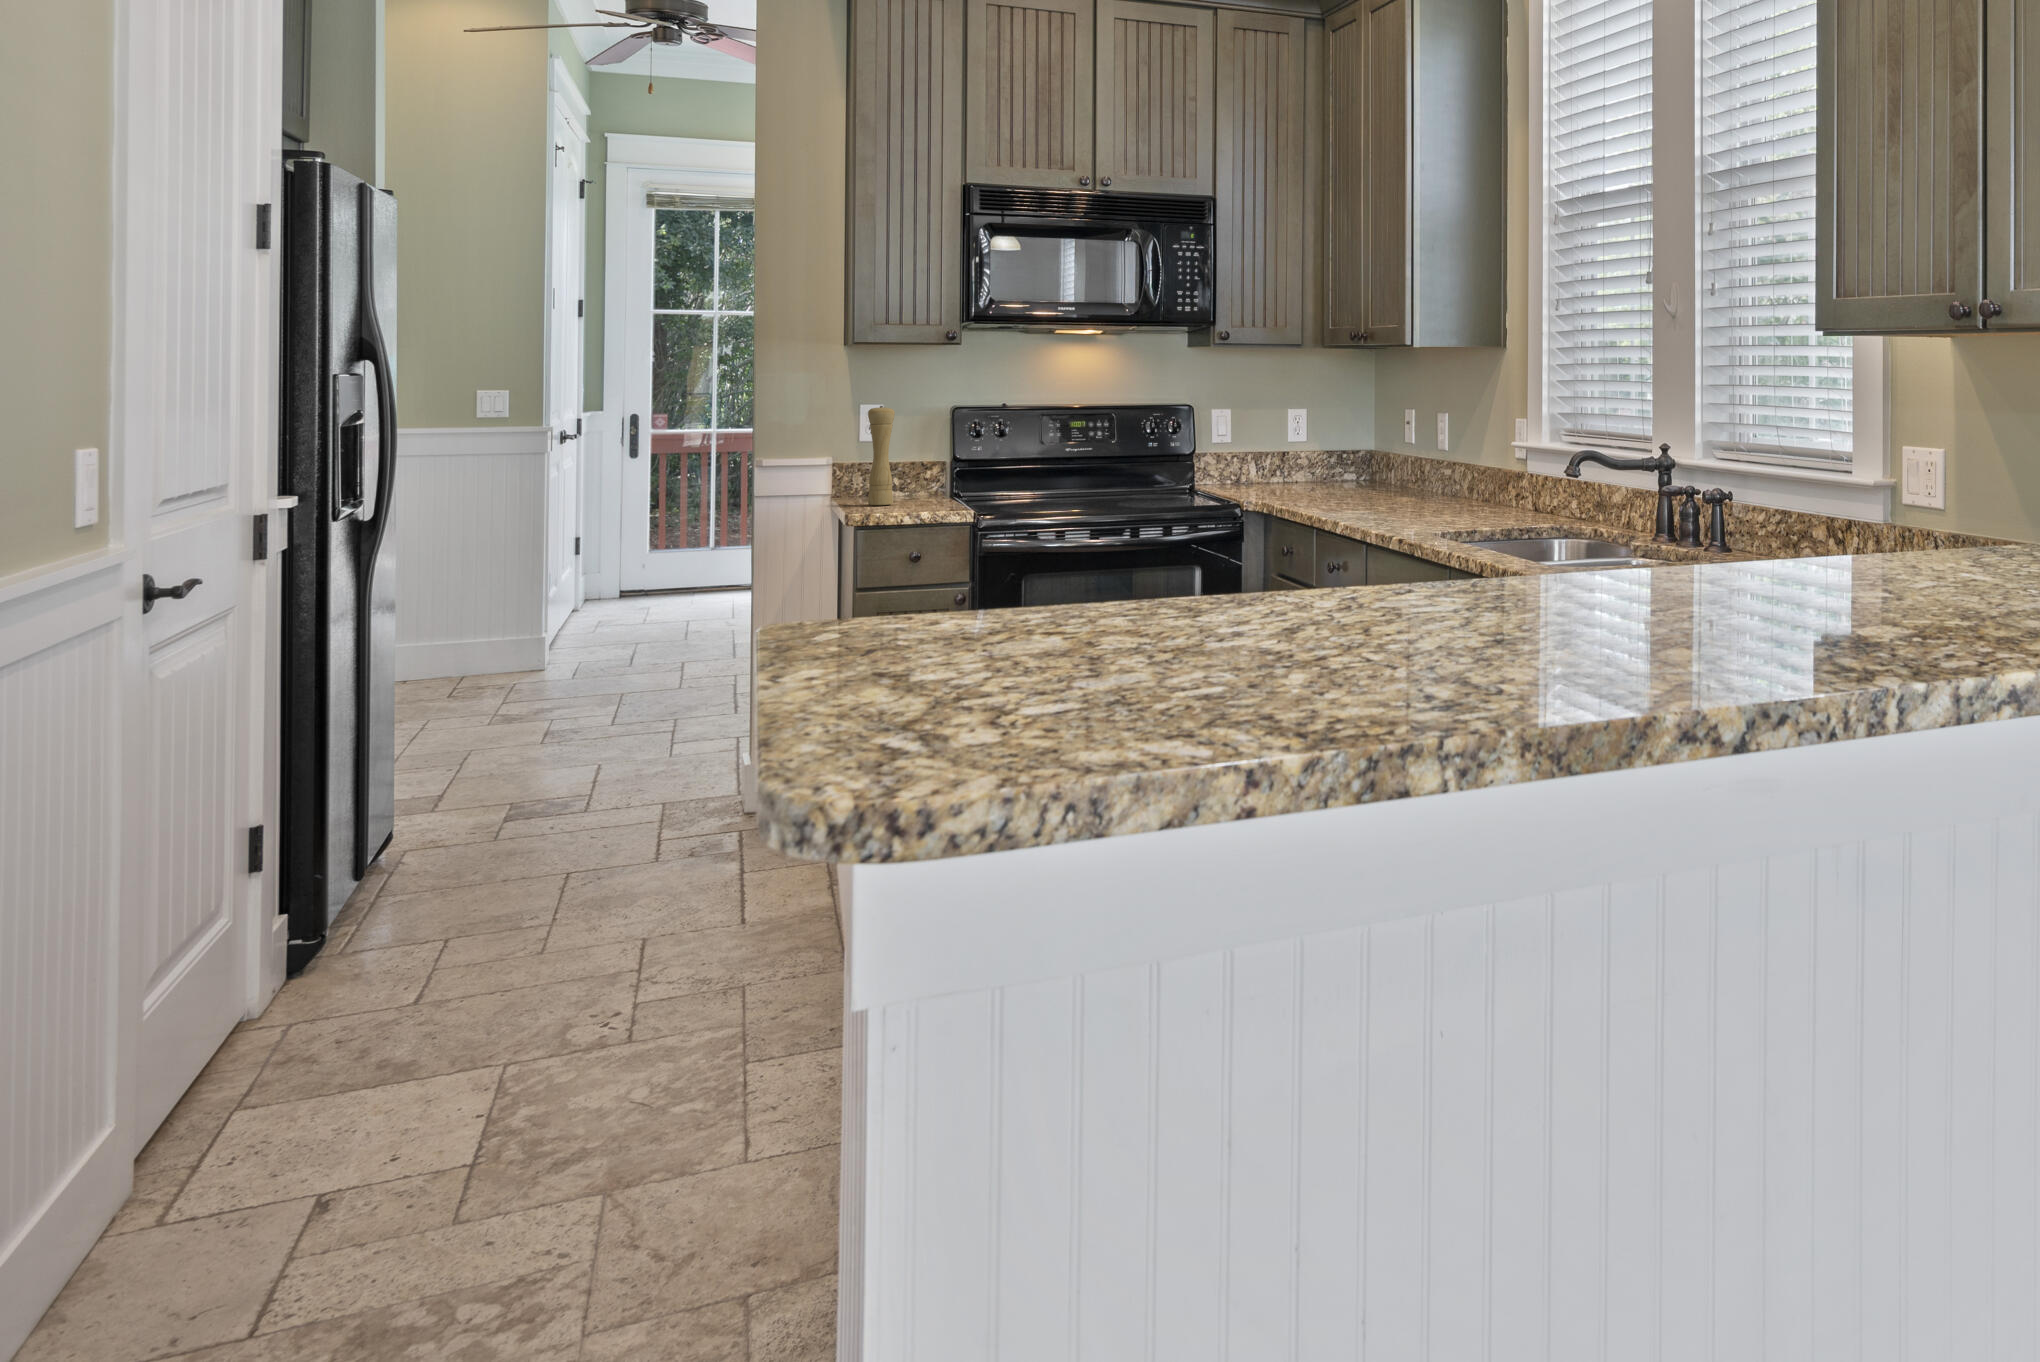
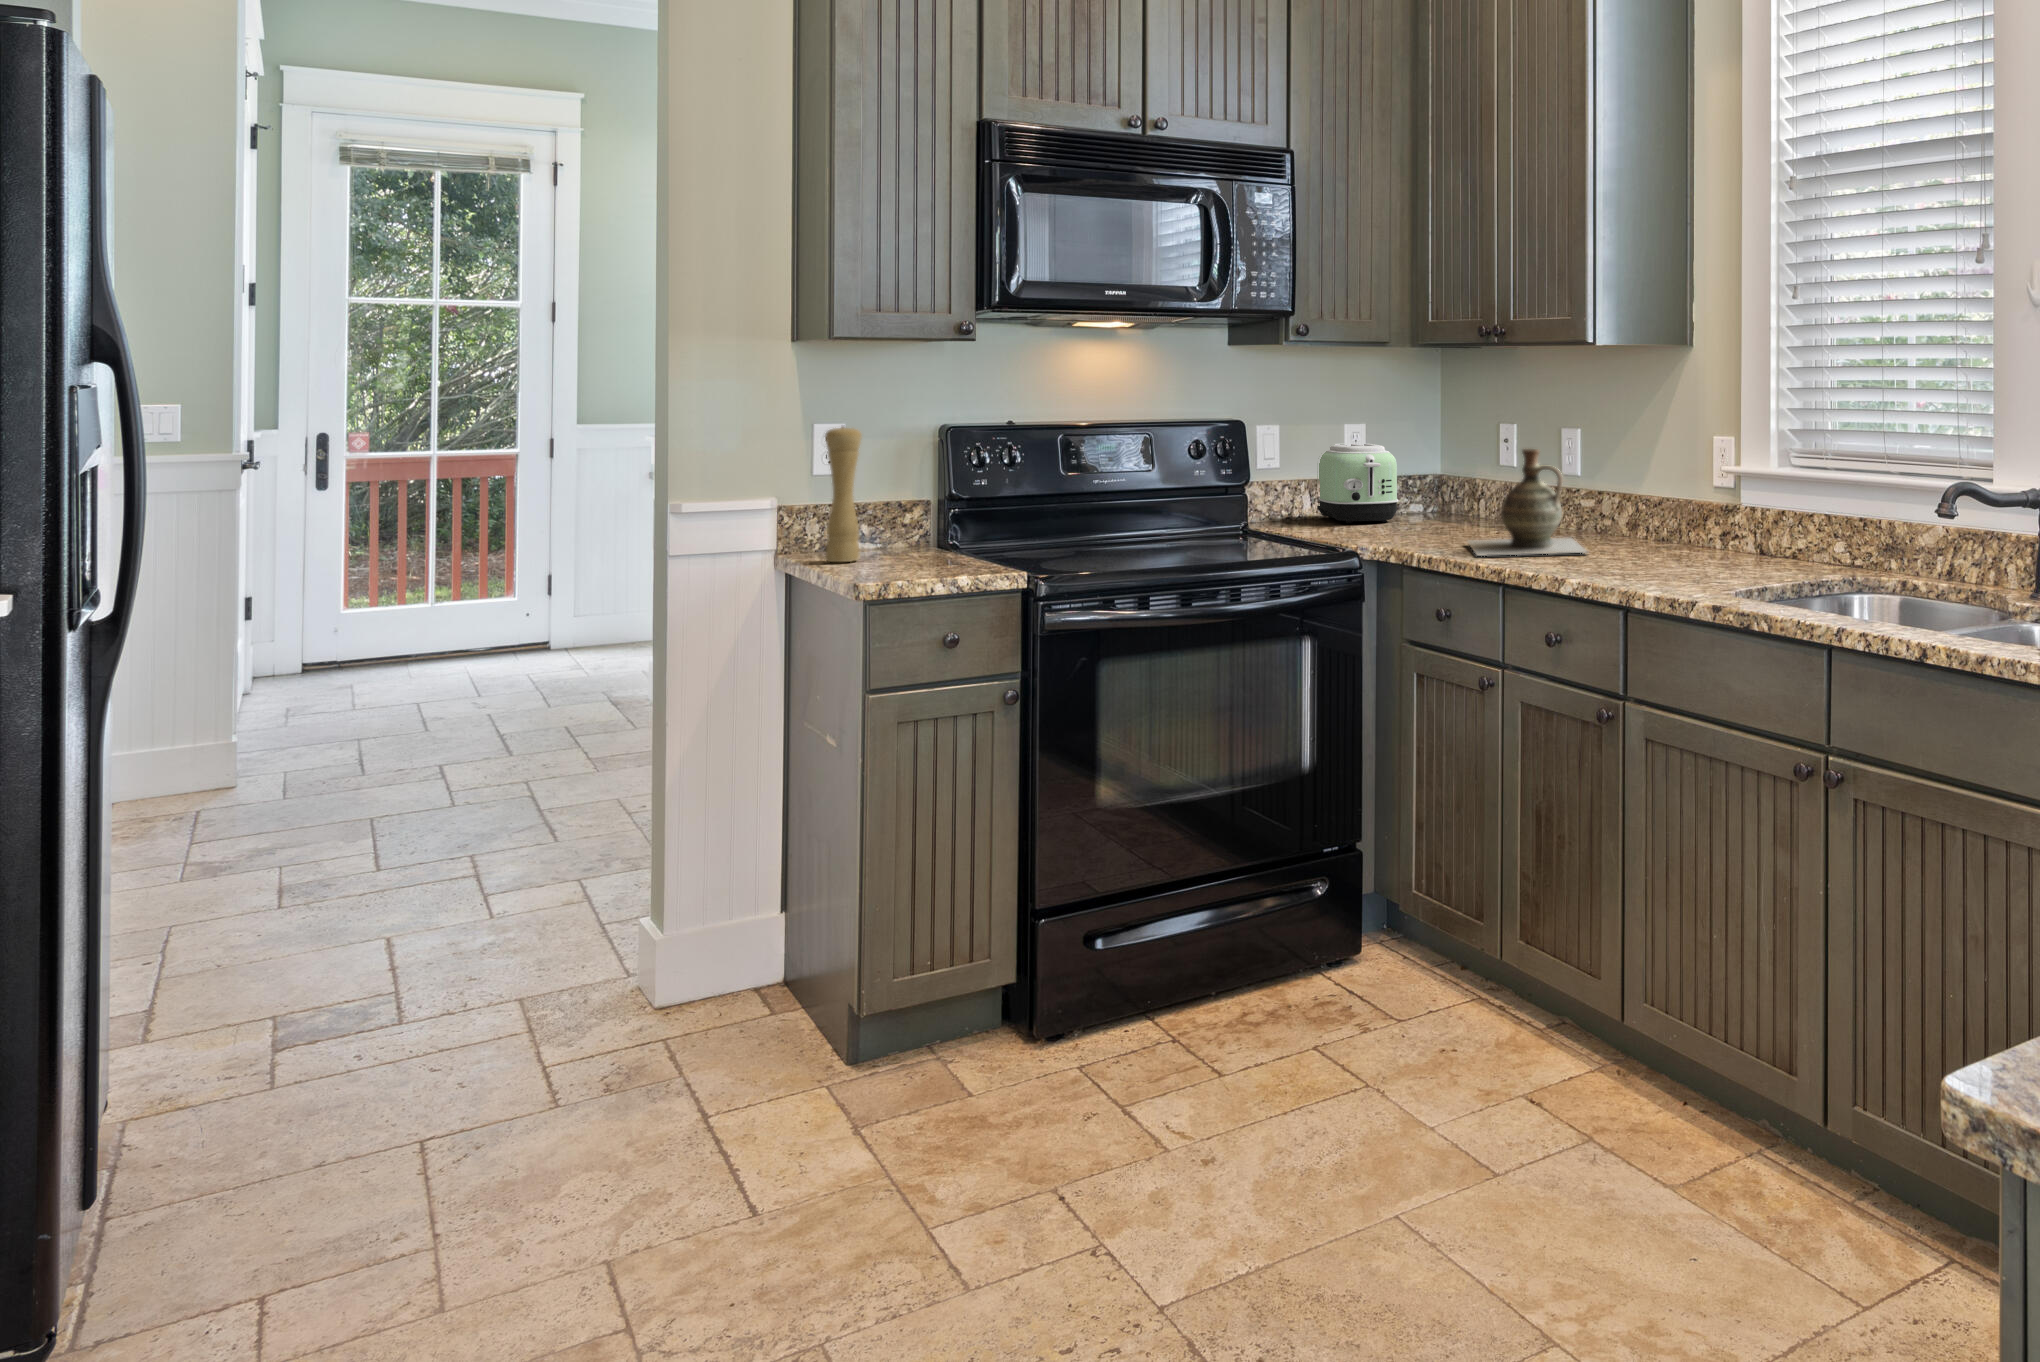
toaster: none [1267,426,1326,487] -> present [1317,443,1399,523]
ceramic jug: none [1324,428,1419,509] -> present [1468,449,1586,556]

